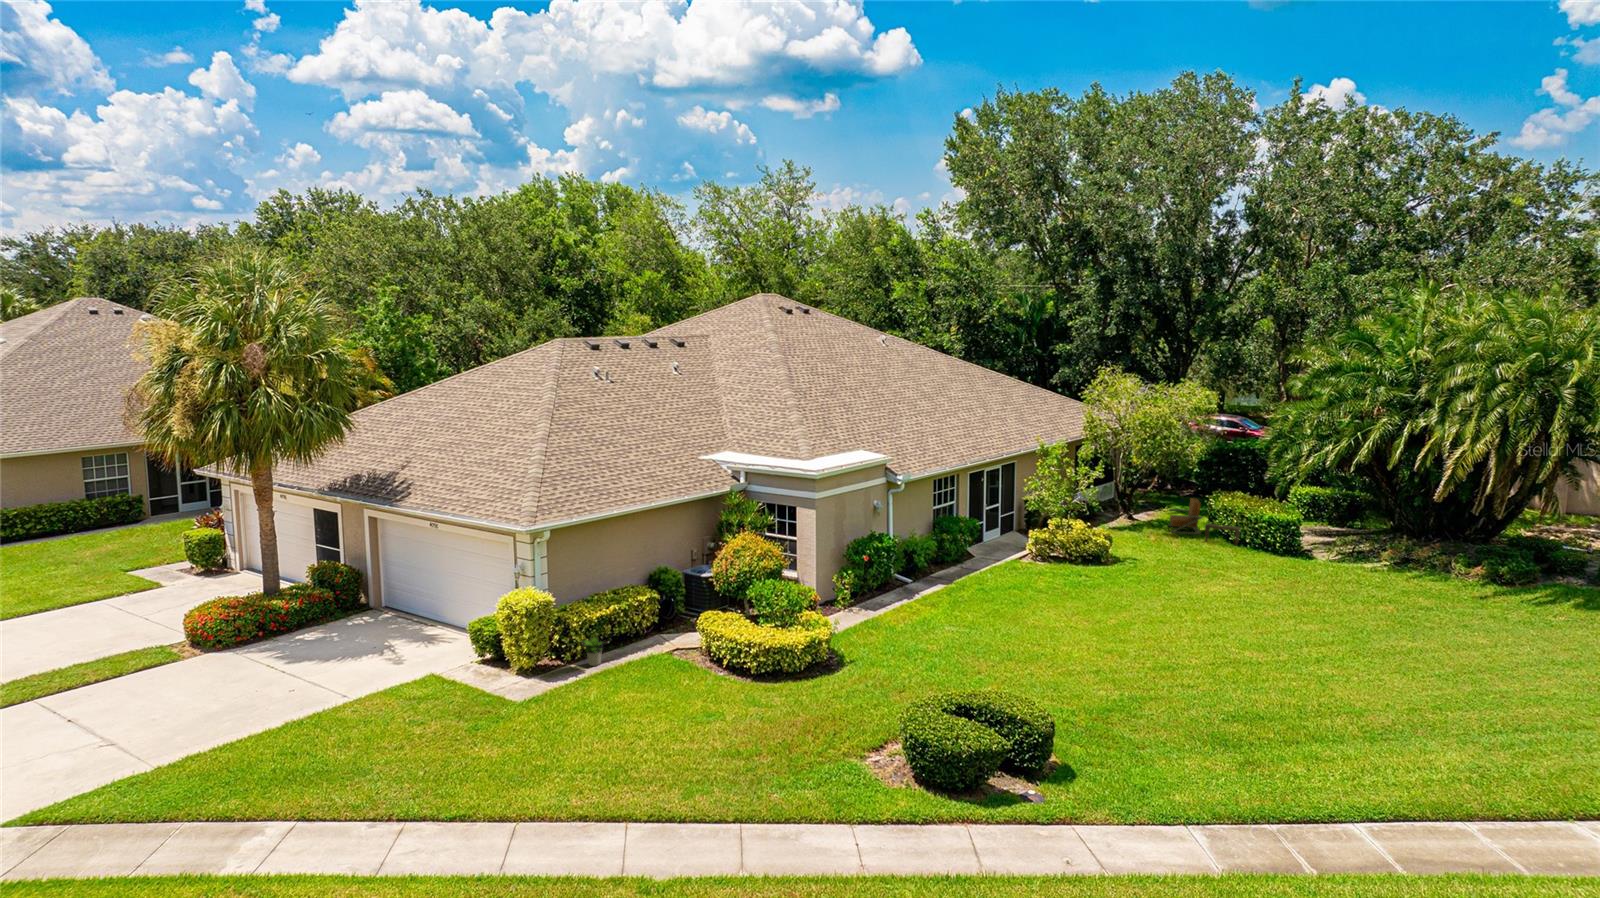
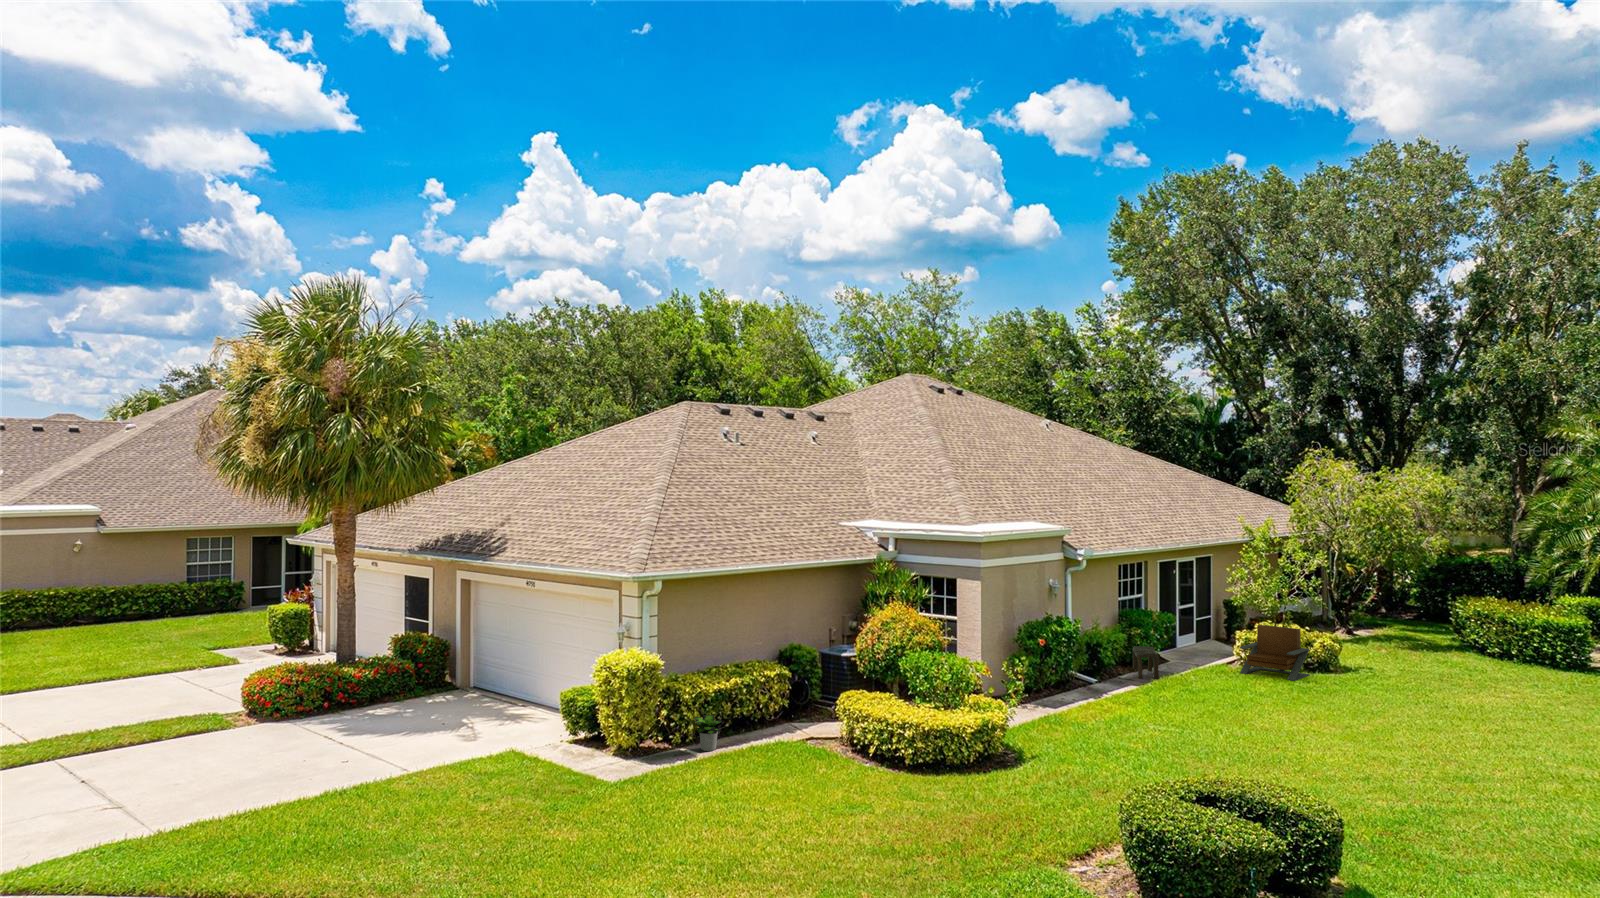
lounge chair: present [1168,498,1203,534] -> present [1240,625,1309,681]
bench: present [1205,524,1240,546] -> present [1133,646,1159,679]

